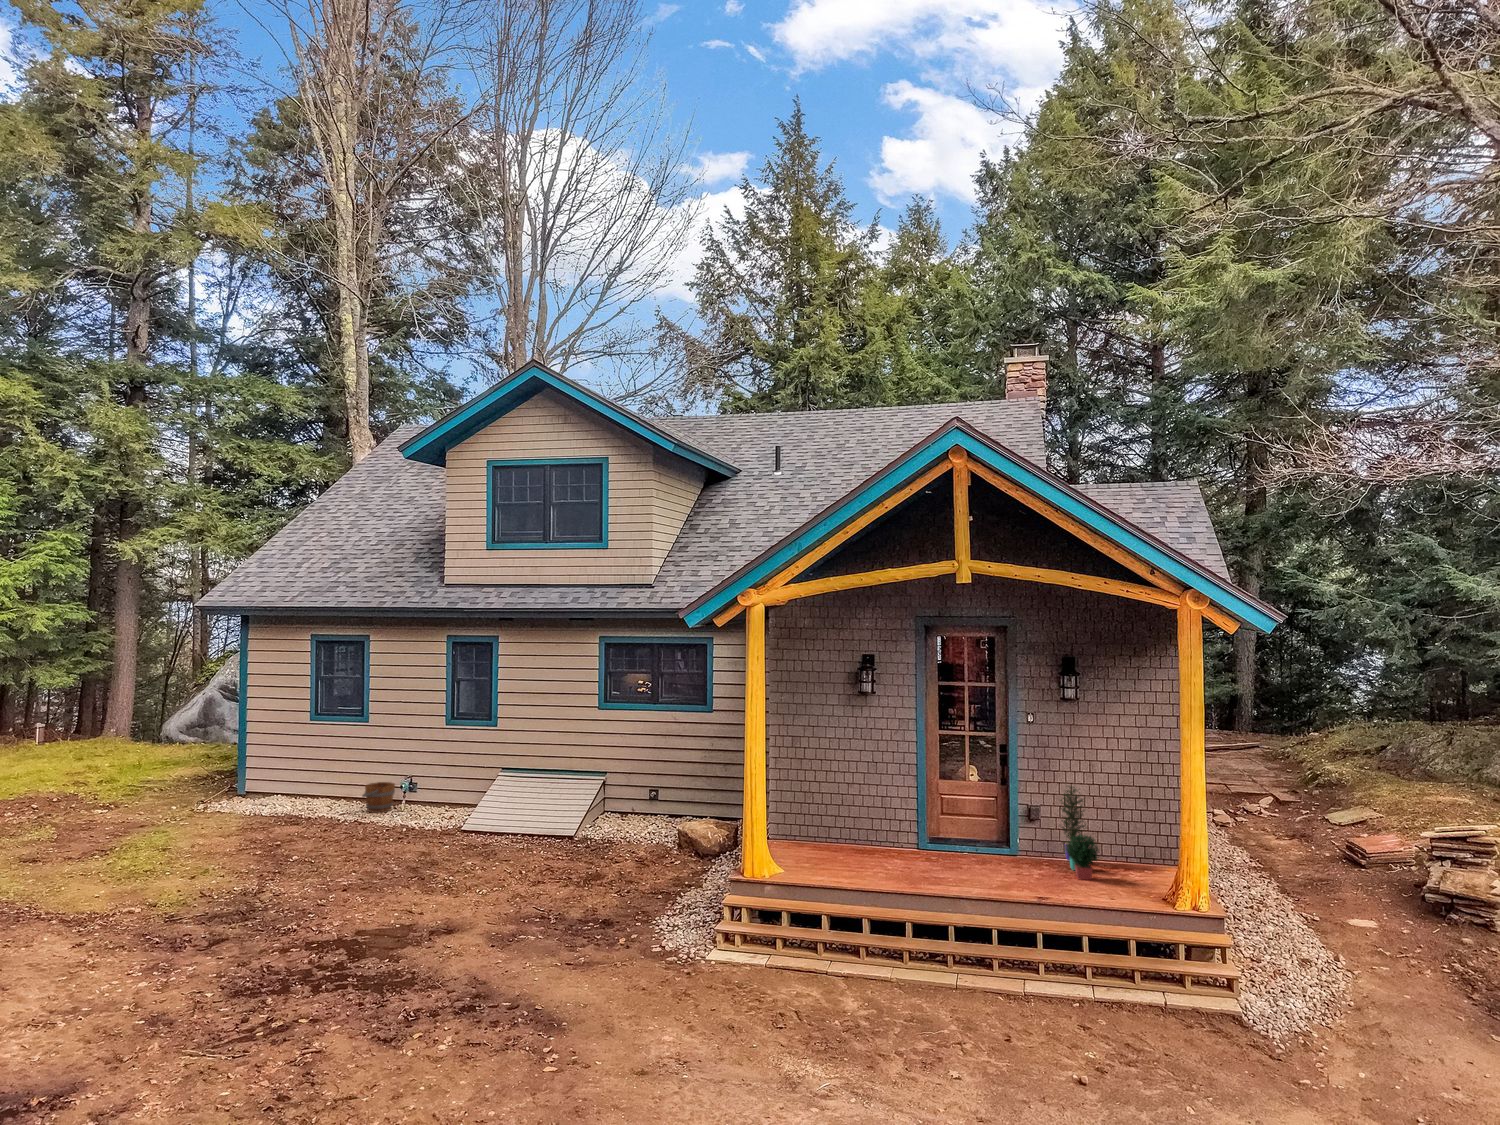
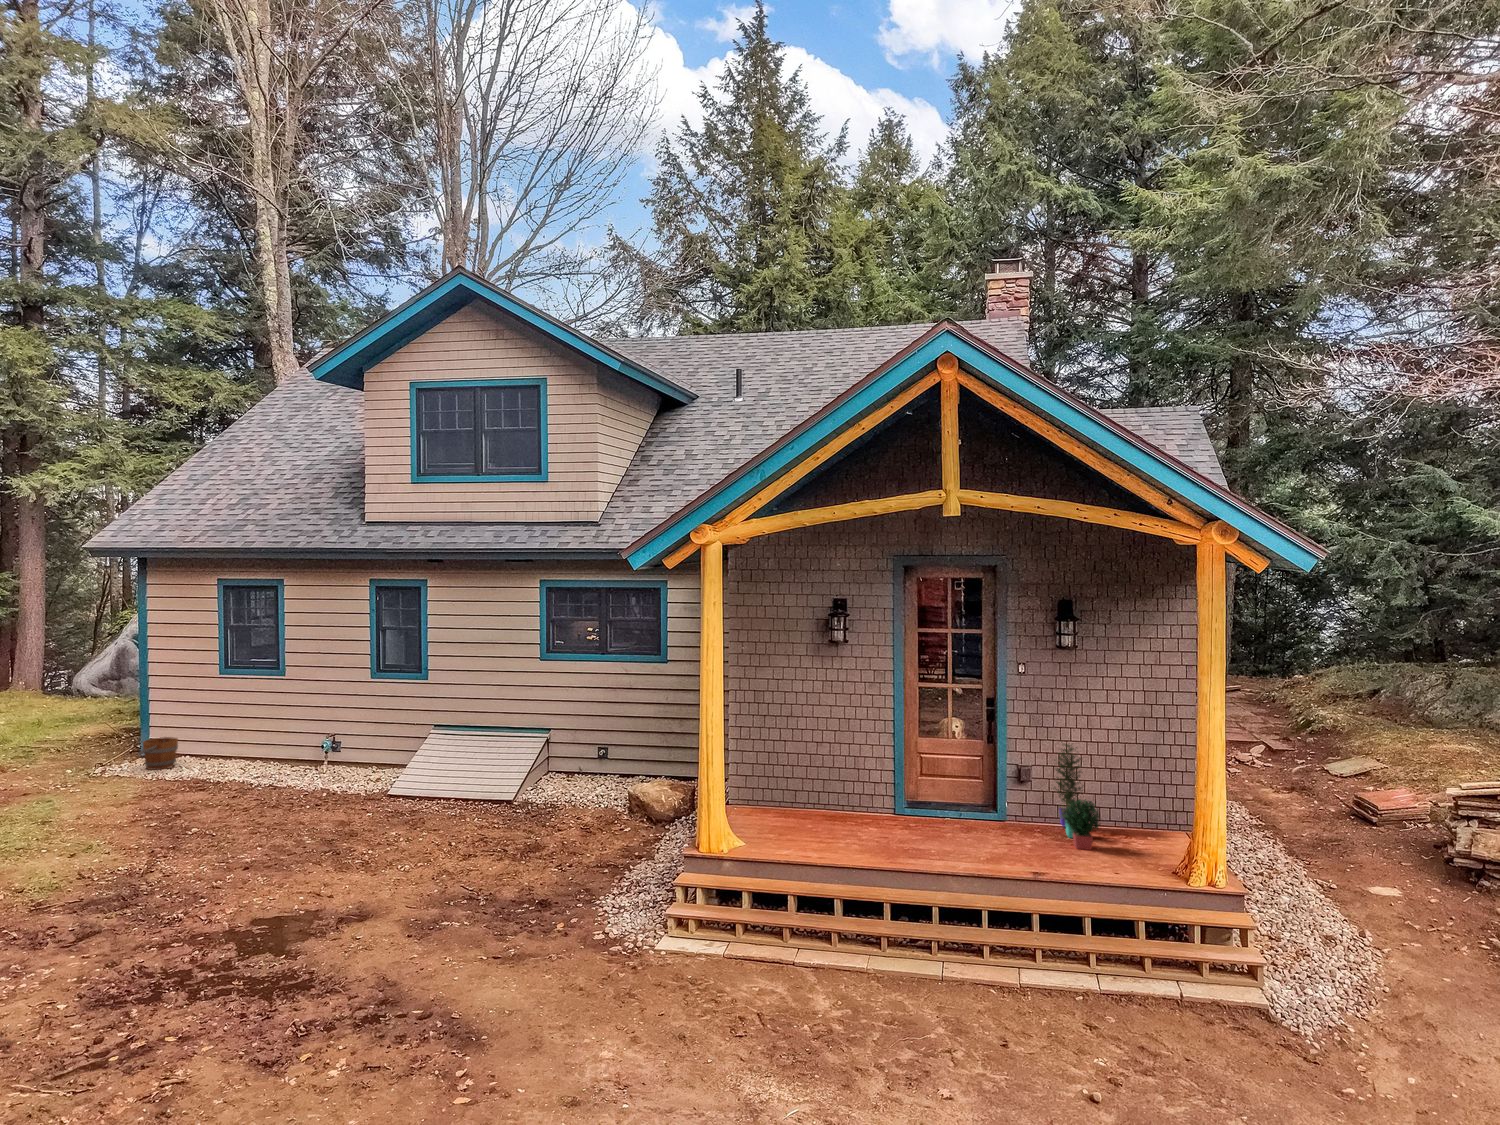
bucket: present [362,782,395,812] -> present [139,737,178,770]

